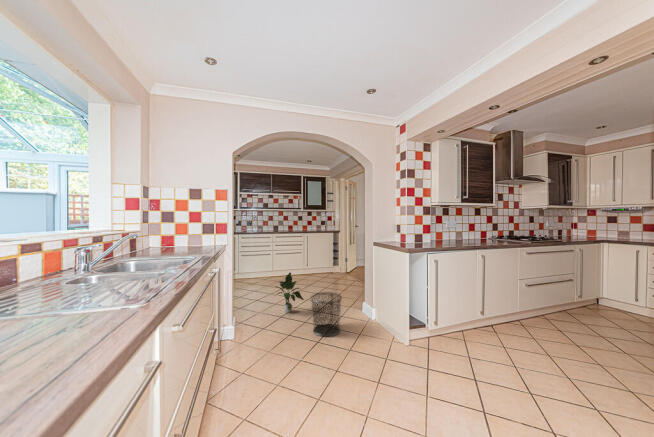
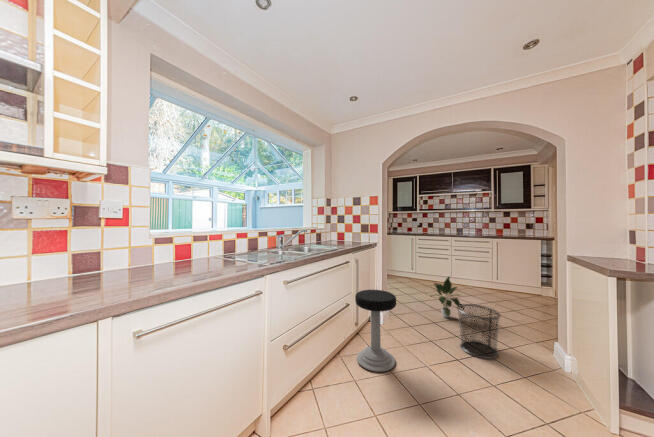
stool: none [229,300,278,398] -> present [355,290,396,372]

